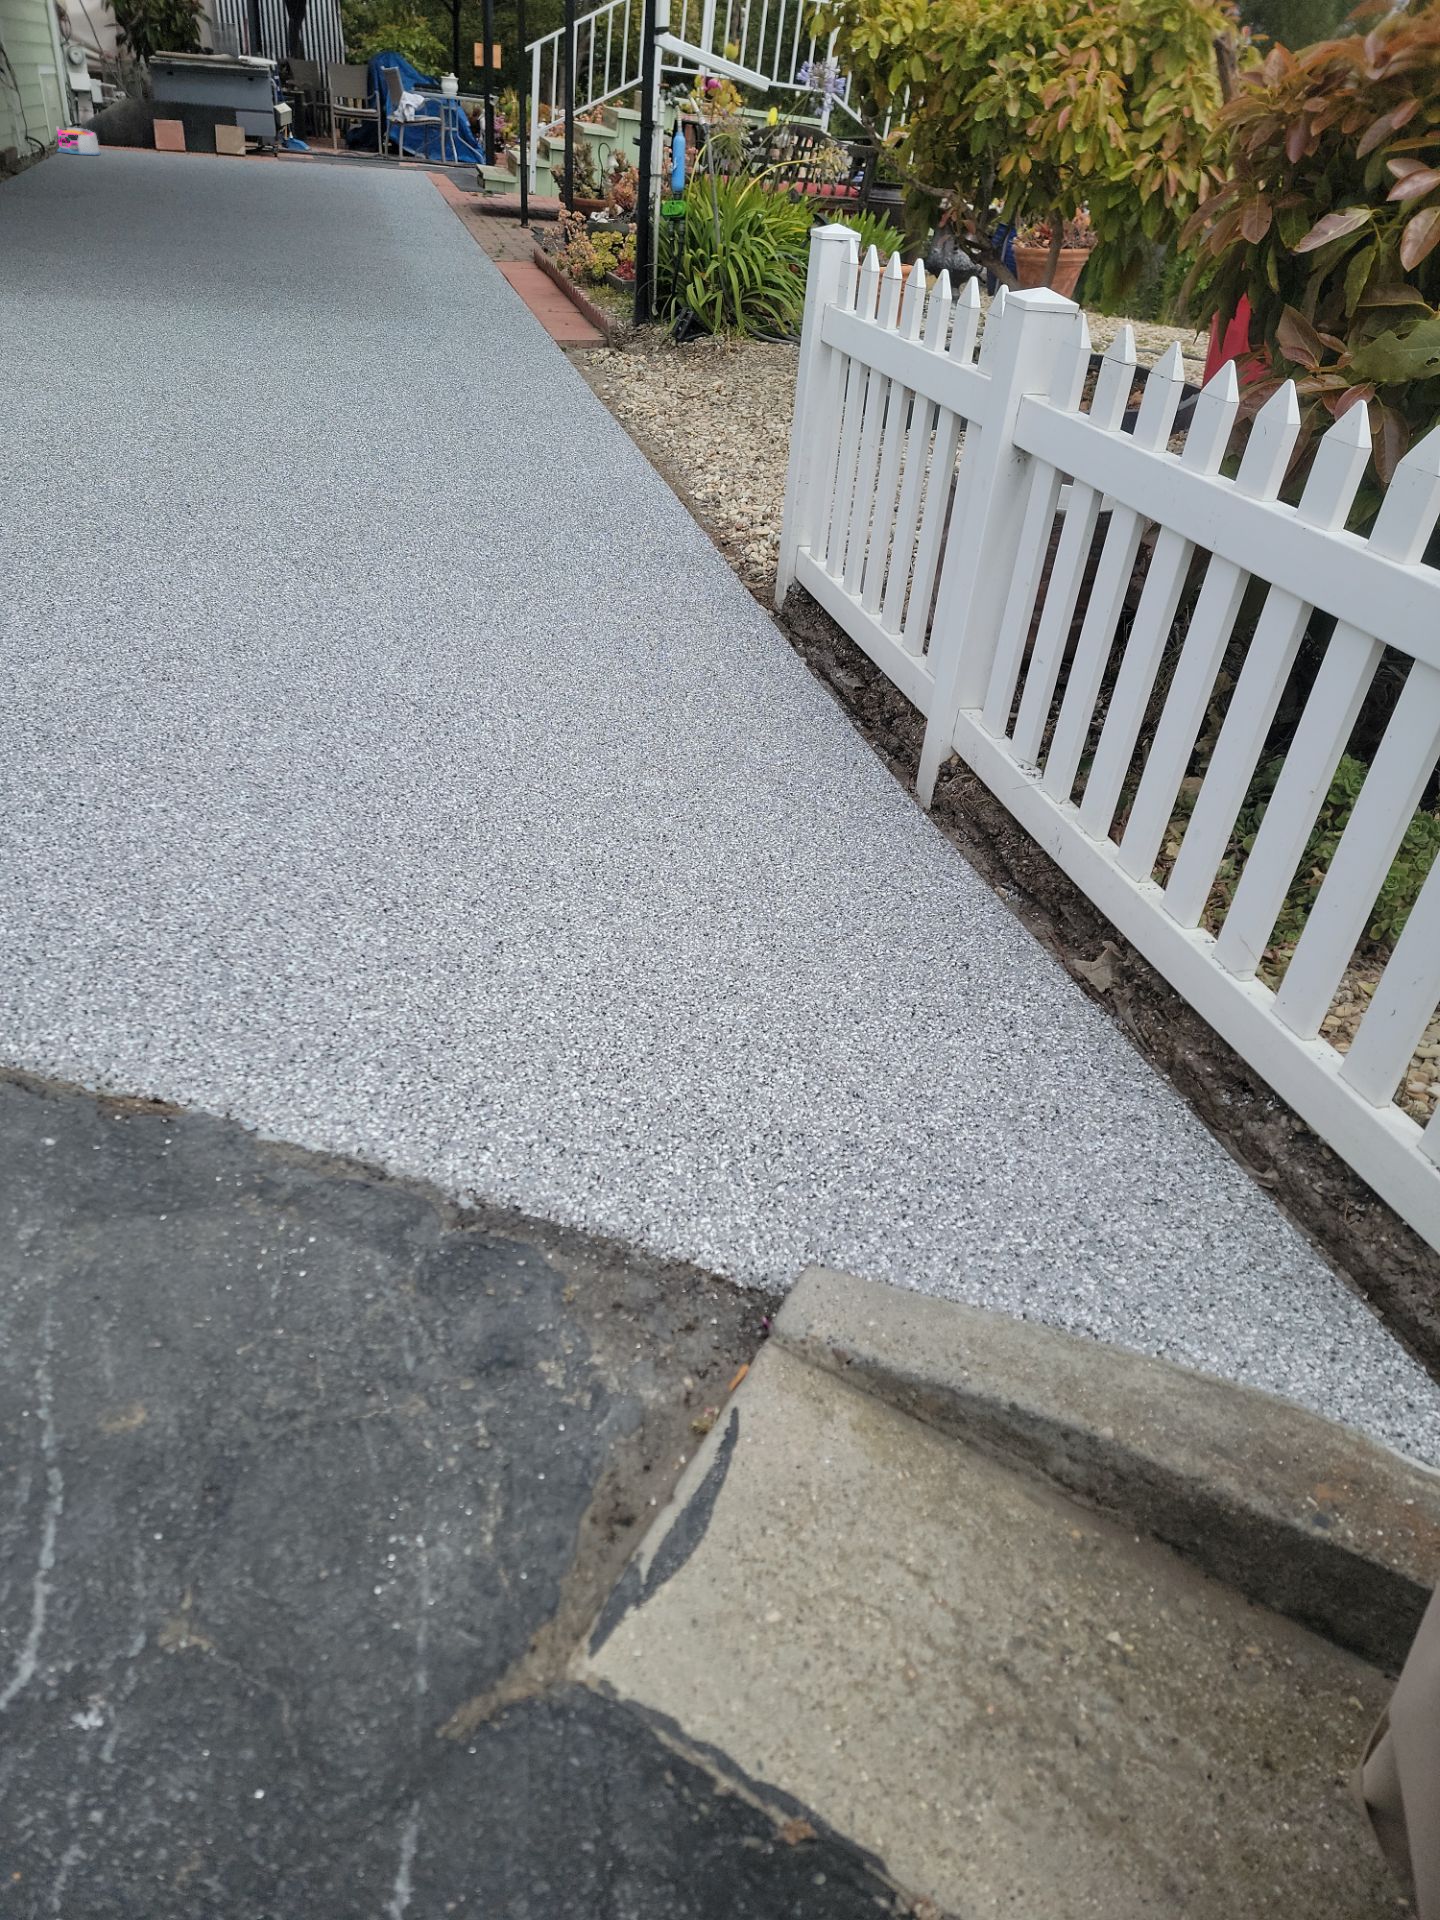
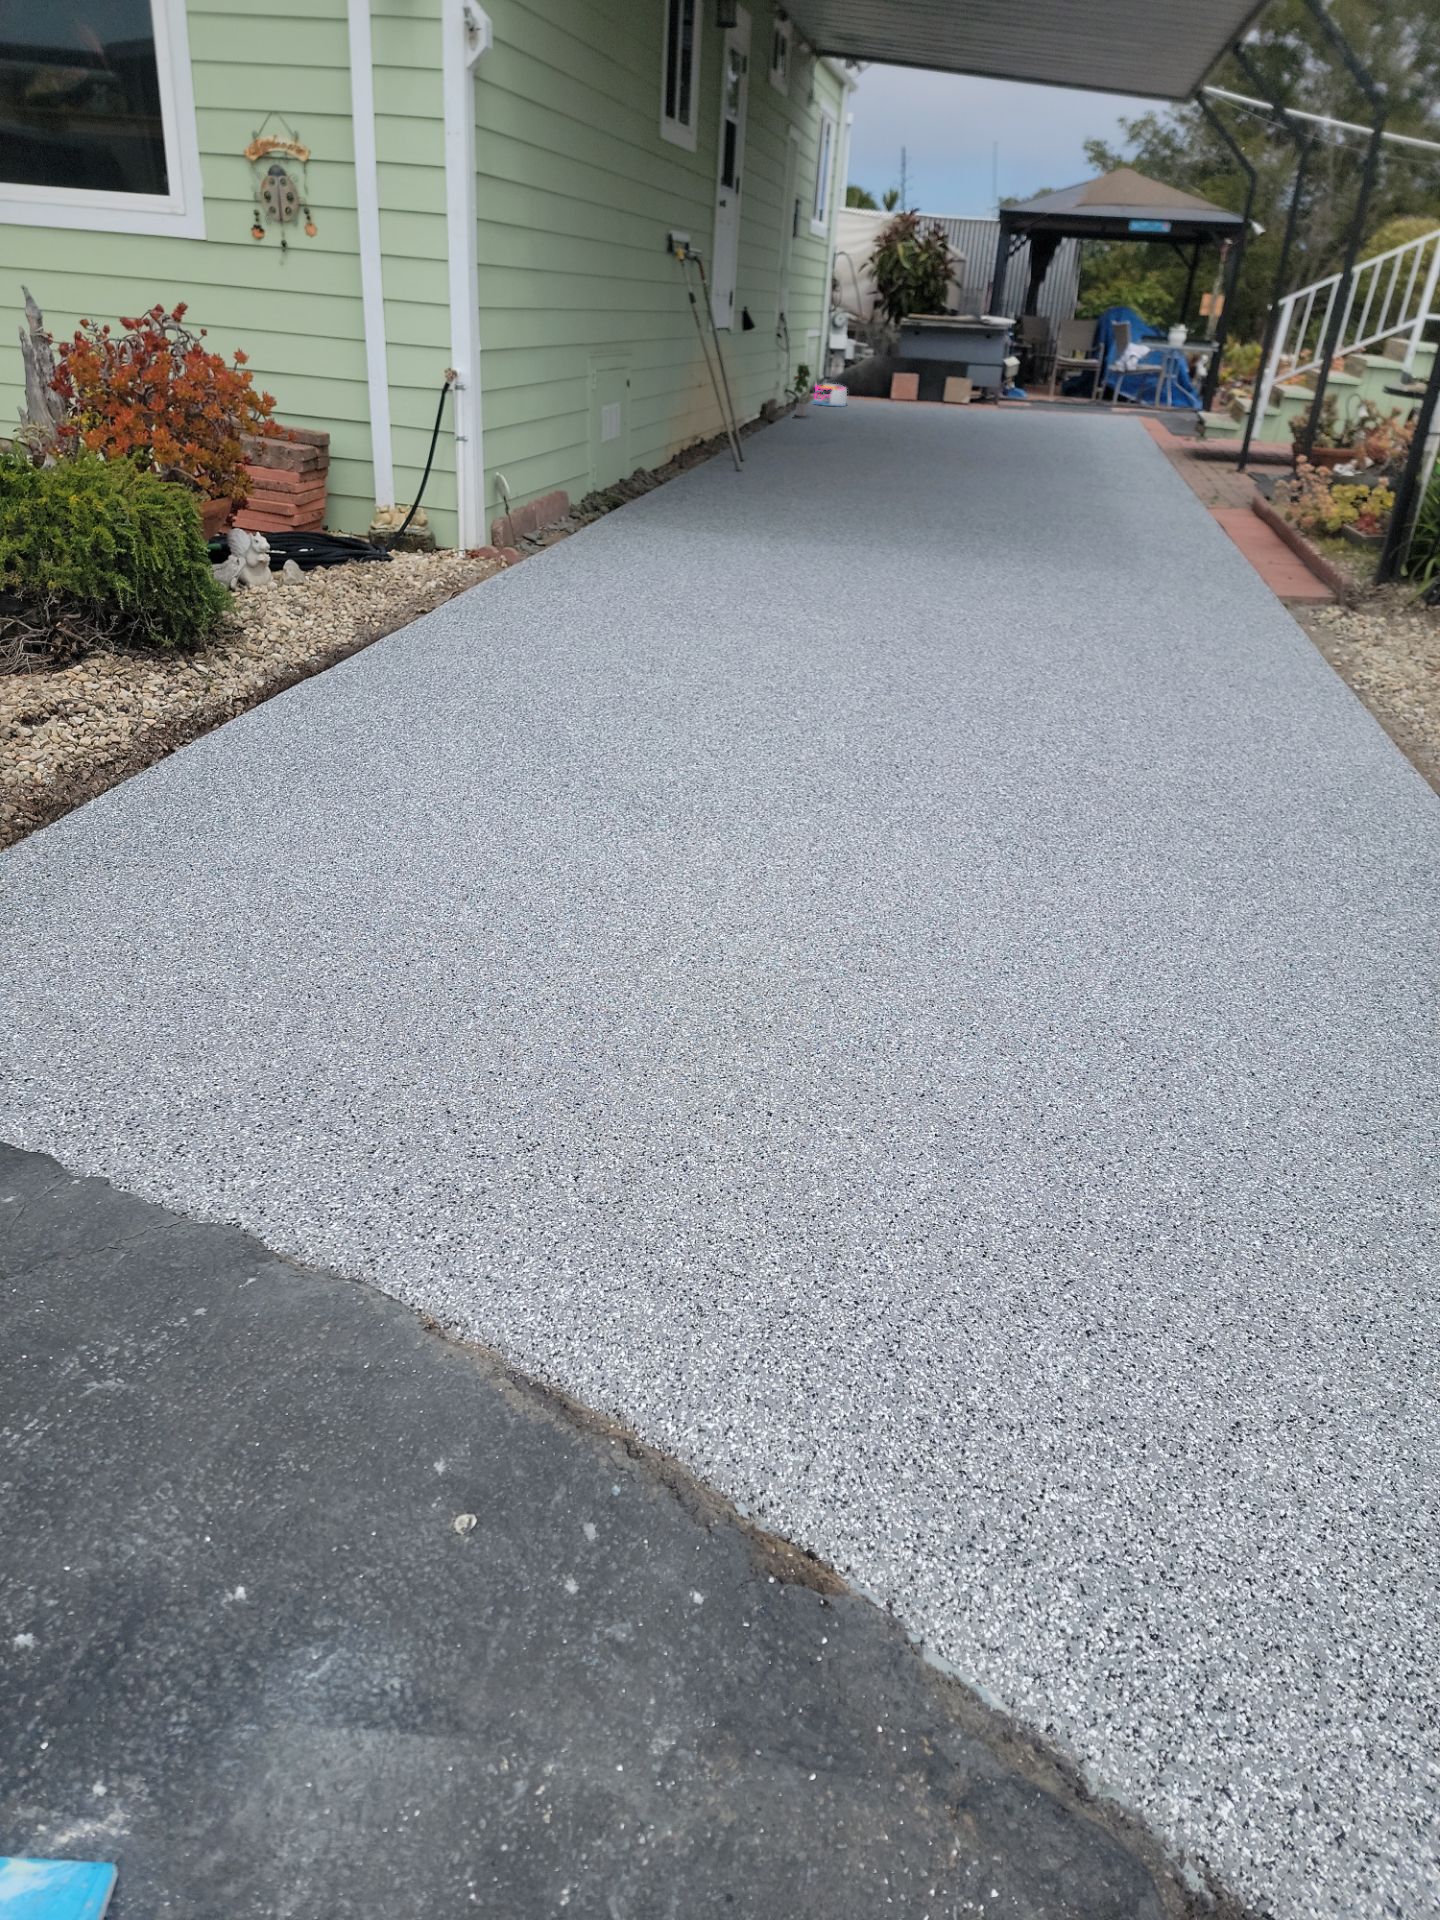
potted plant: none [25,100,51,166] -> present [794,365,811,416]

